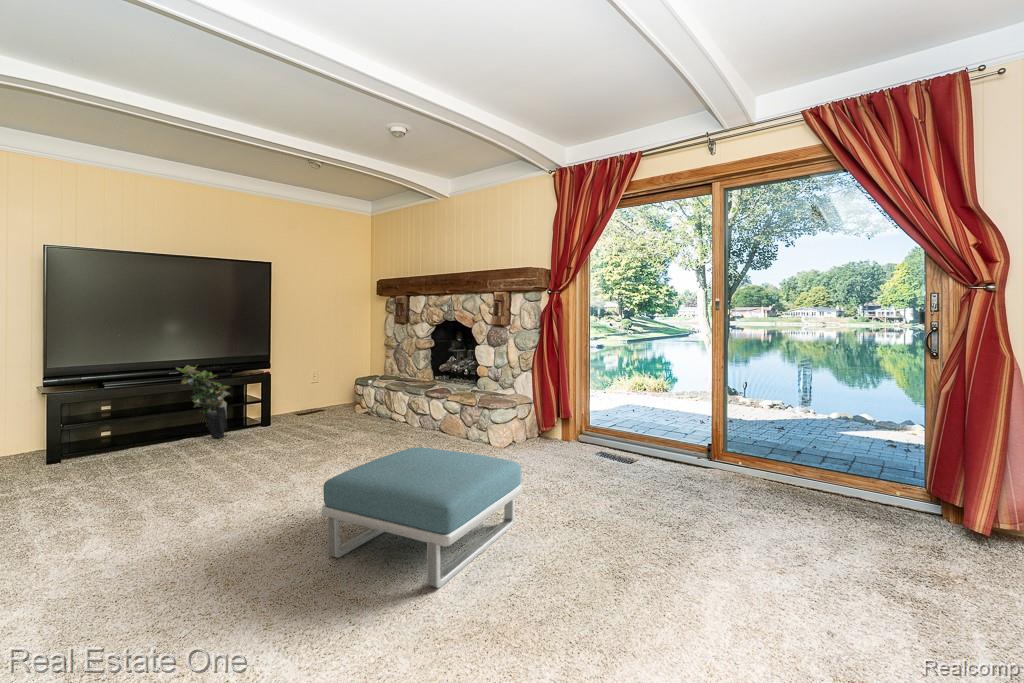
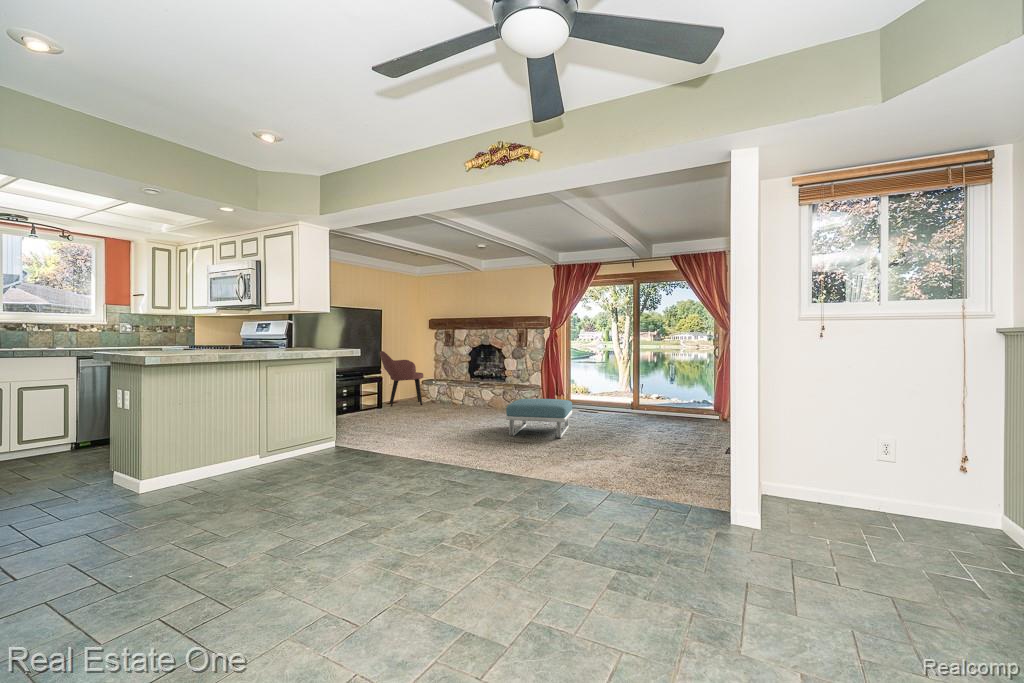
armchair: none [270,330,349,423] -> present [380,351,423,406]
potted plant: present [177,365,230,438] -> none [347,370,375,412]

